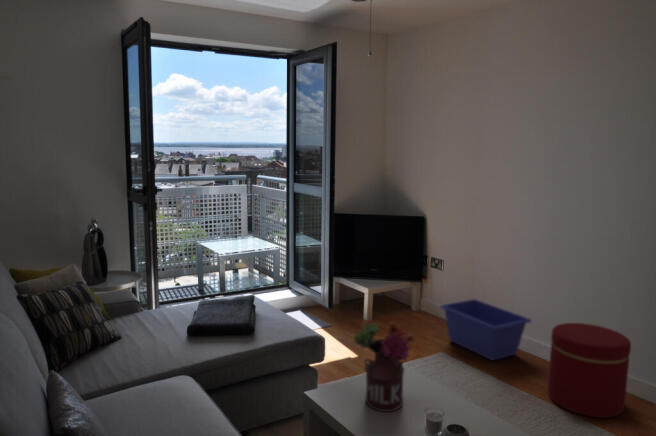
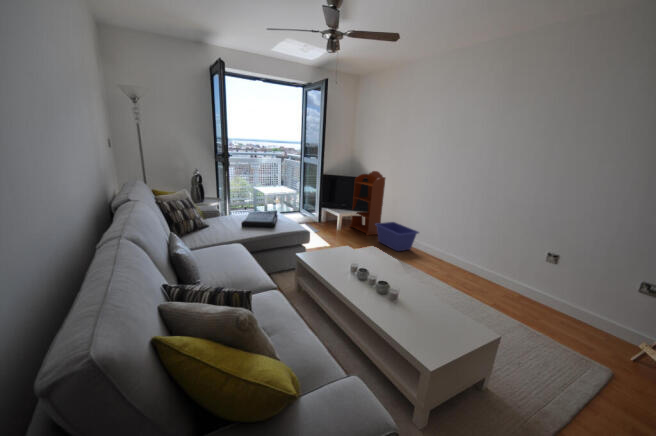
bookcase: none [386,203,452,328] -> present [350,171,385,236]
flower arrangement: present [354,322,414,412] -> none [317,221,347,262]
ottoman: present [548,323,631,418] -> none [420,233,462,278]

